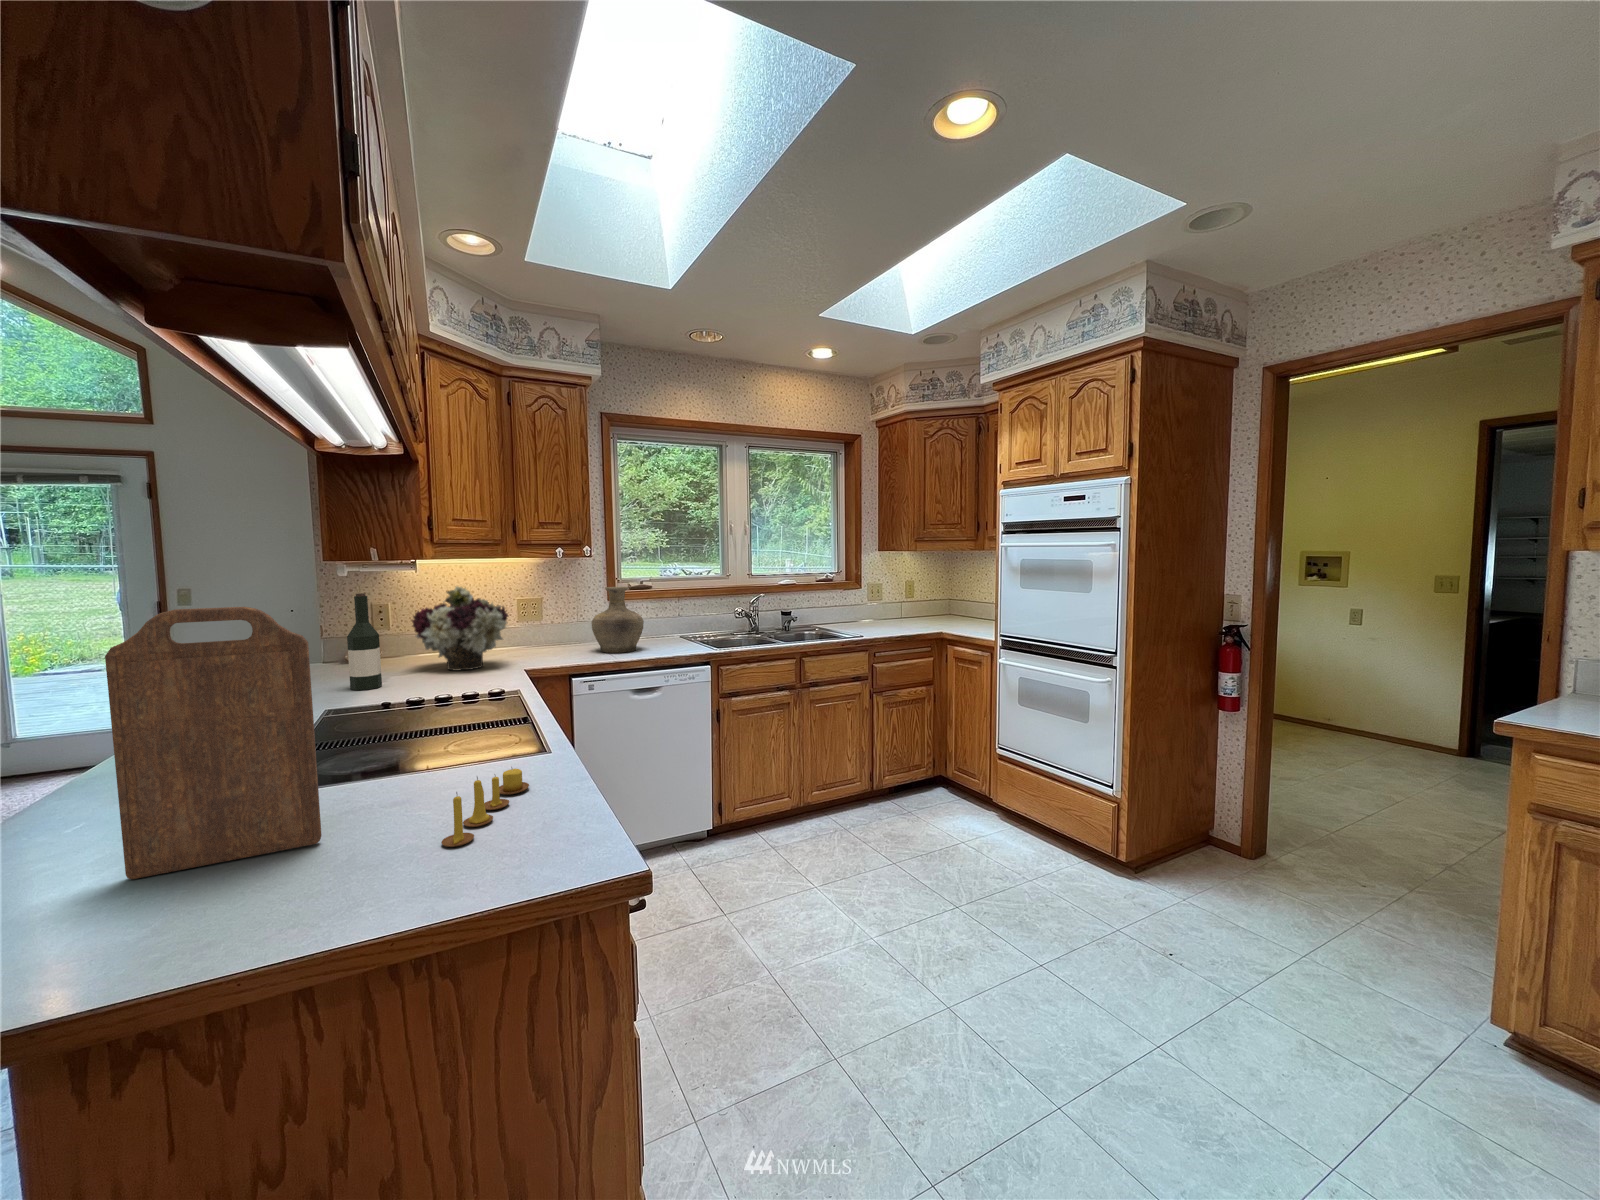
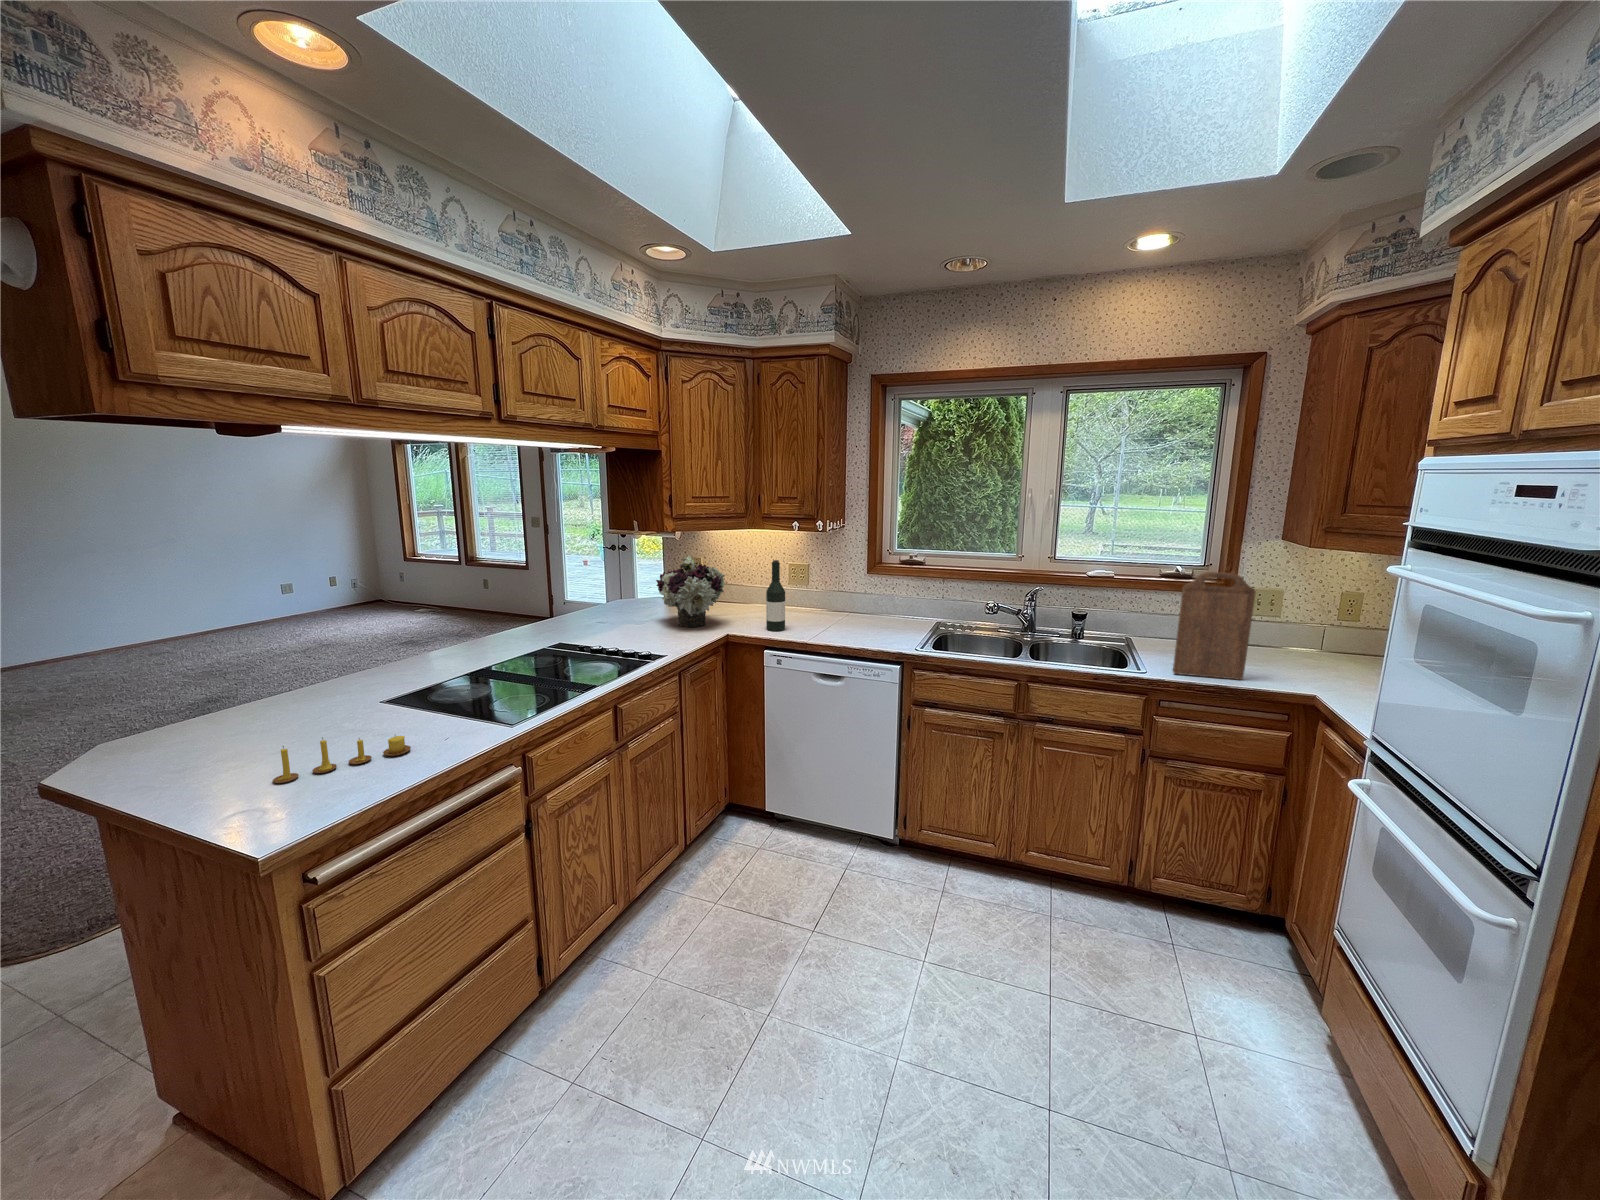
vase: present [592,587,644,653] -> none [807,564,858,634]
wine bottle: present [347,593,382,690] -> present [766,560,785,631]
cutting board: present [105,607,322,879] -> present [1173,572,1256,680]

